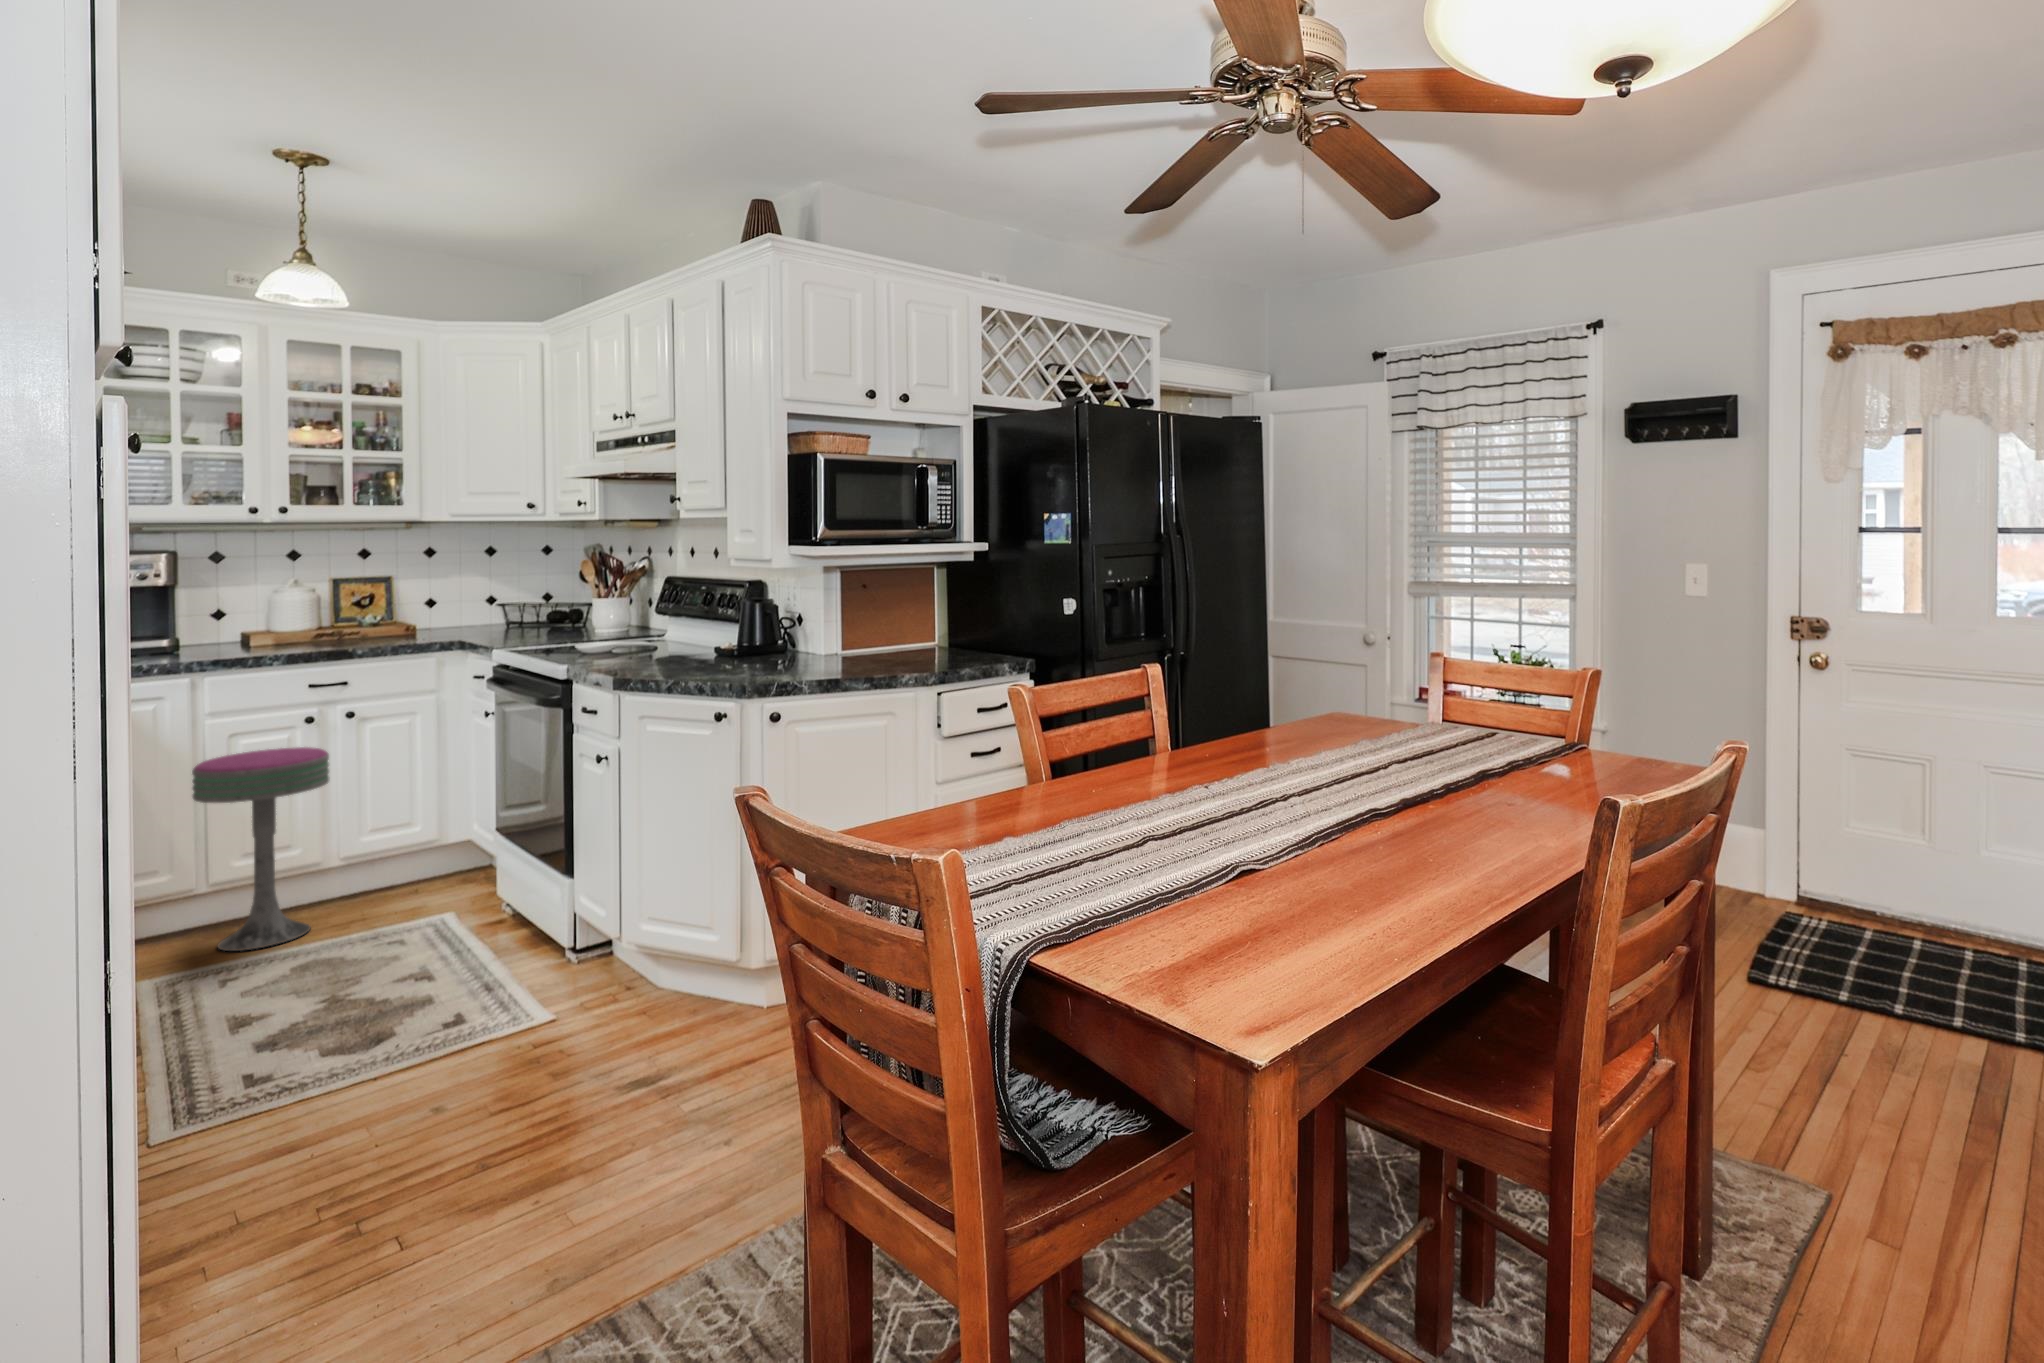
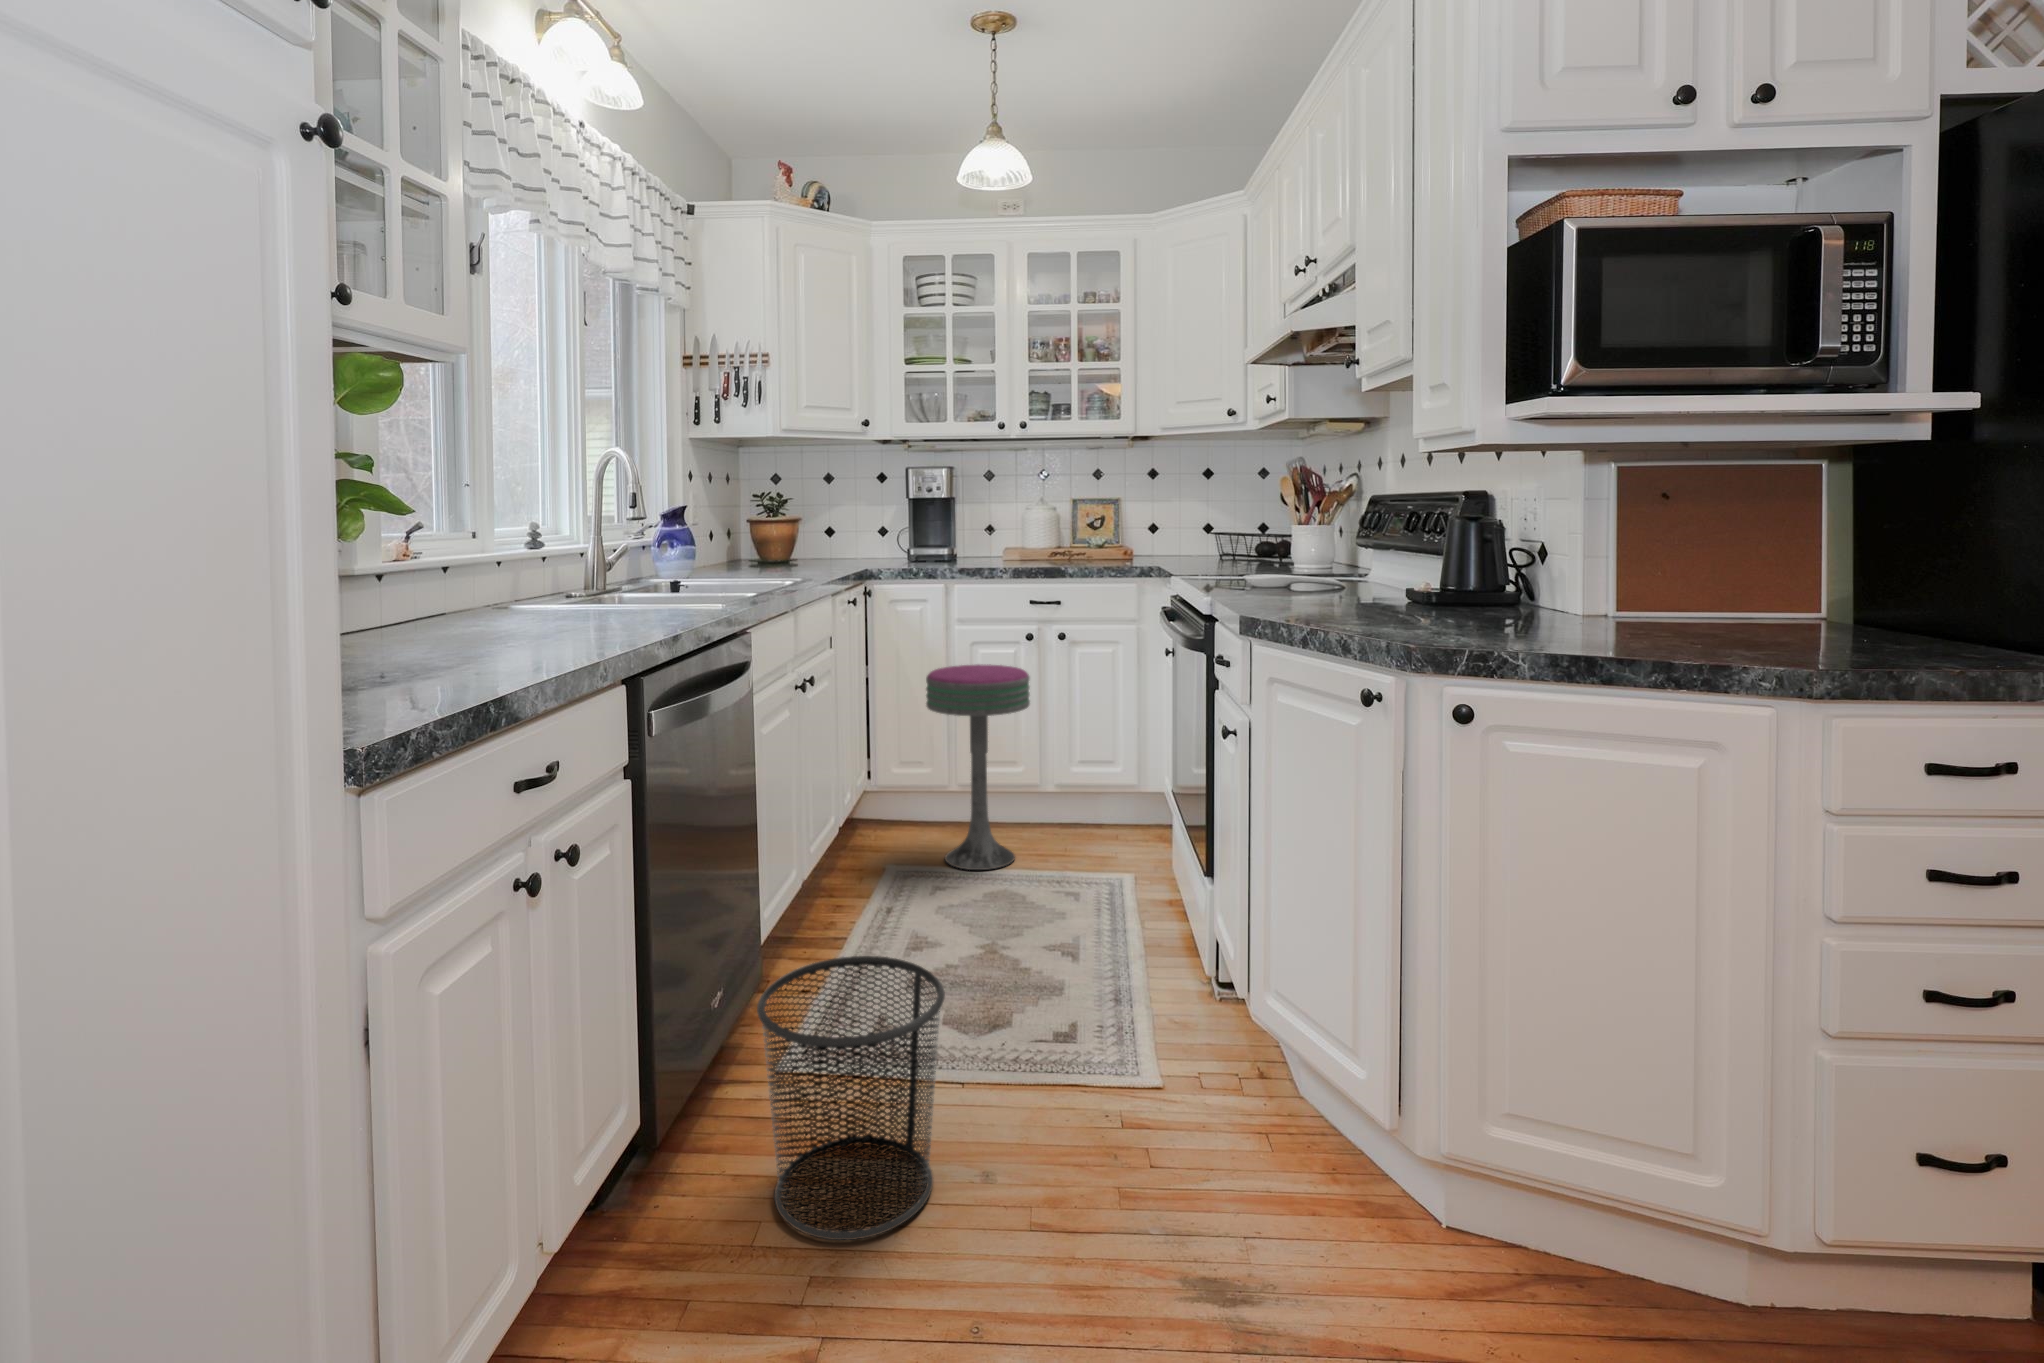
waste bin: none [228,964,413,1174] -> present [757,956,945,1240]

